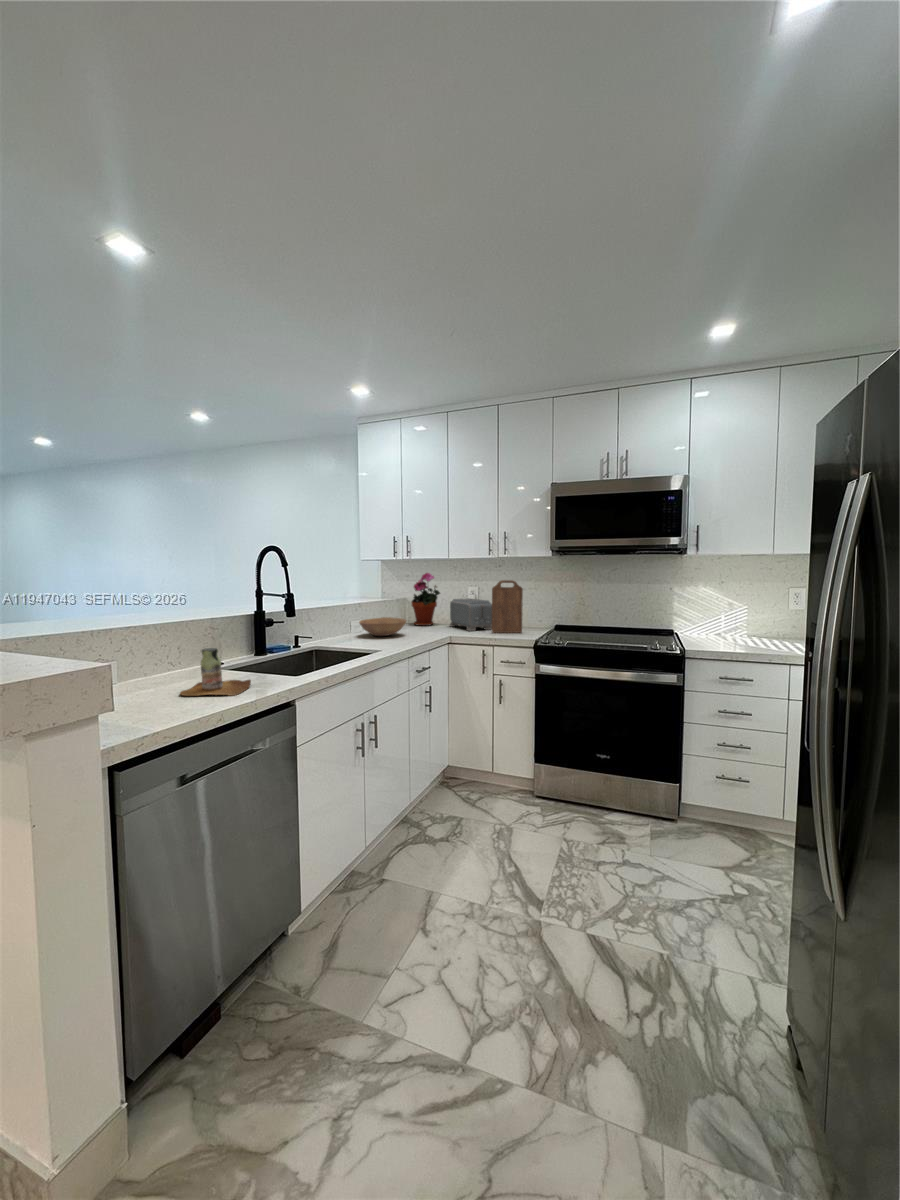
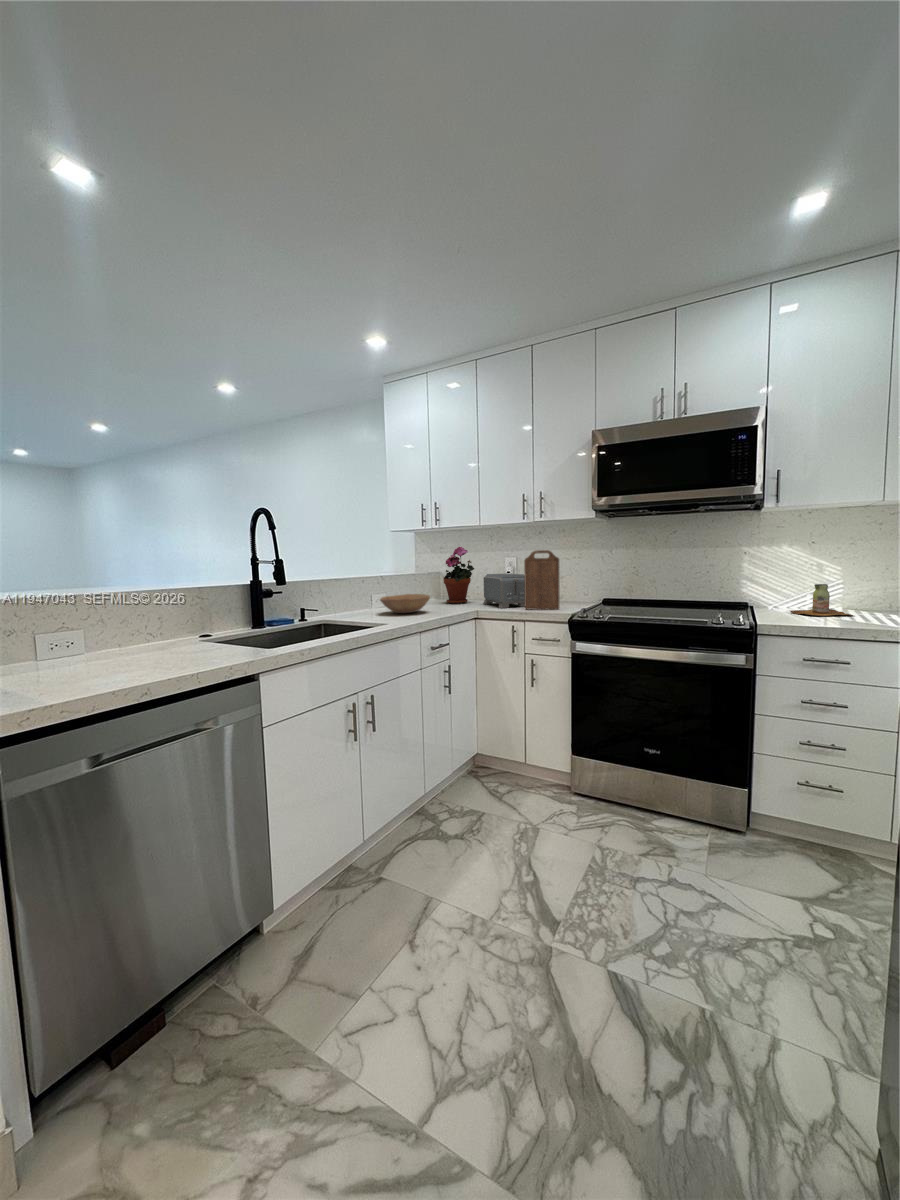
bottle: present [180,648,251,696] -> present [790,584,850,616]

